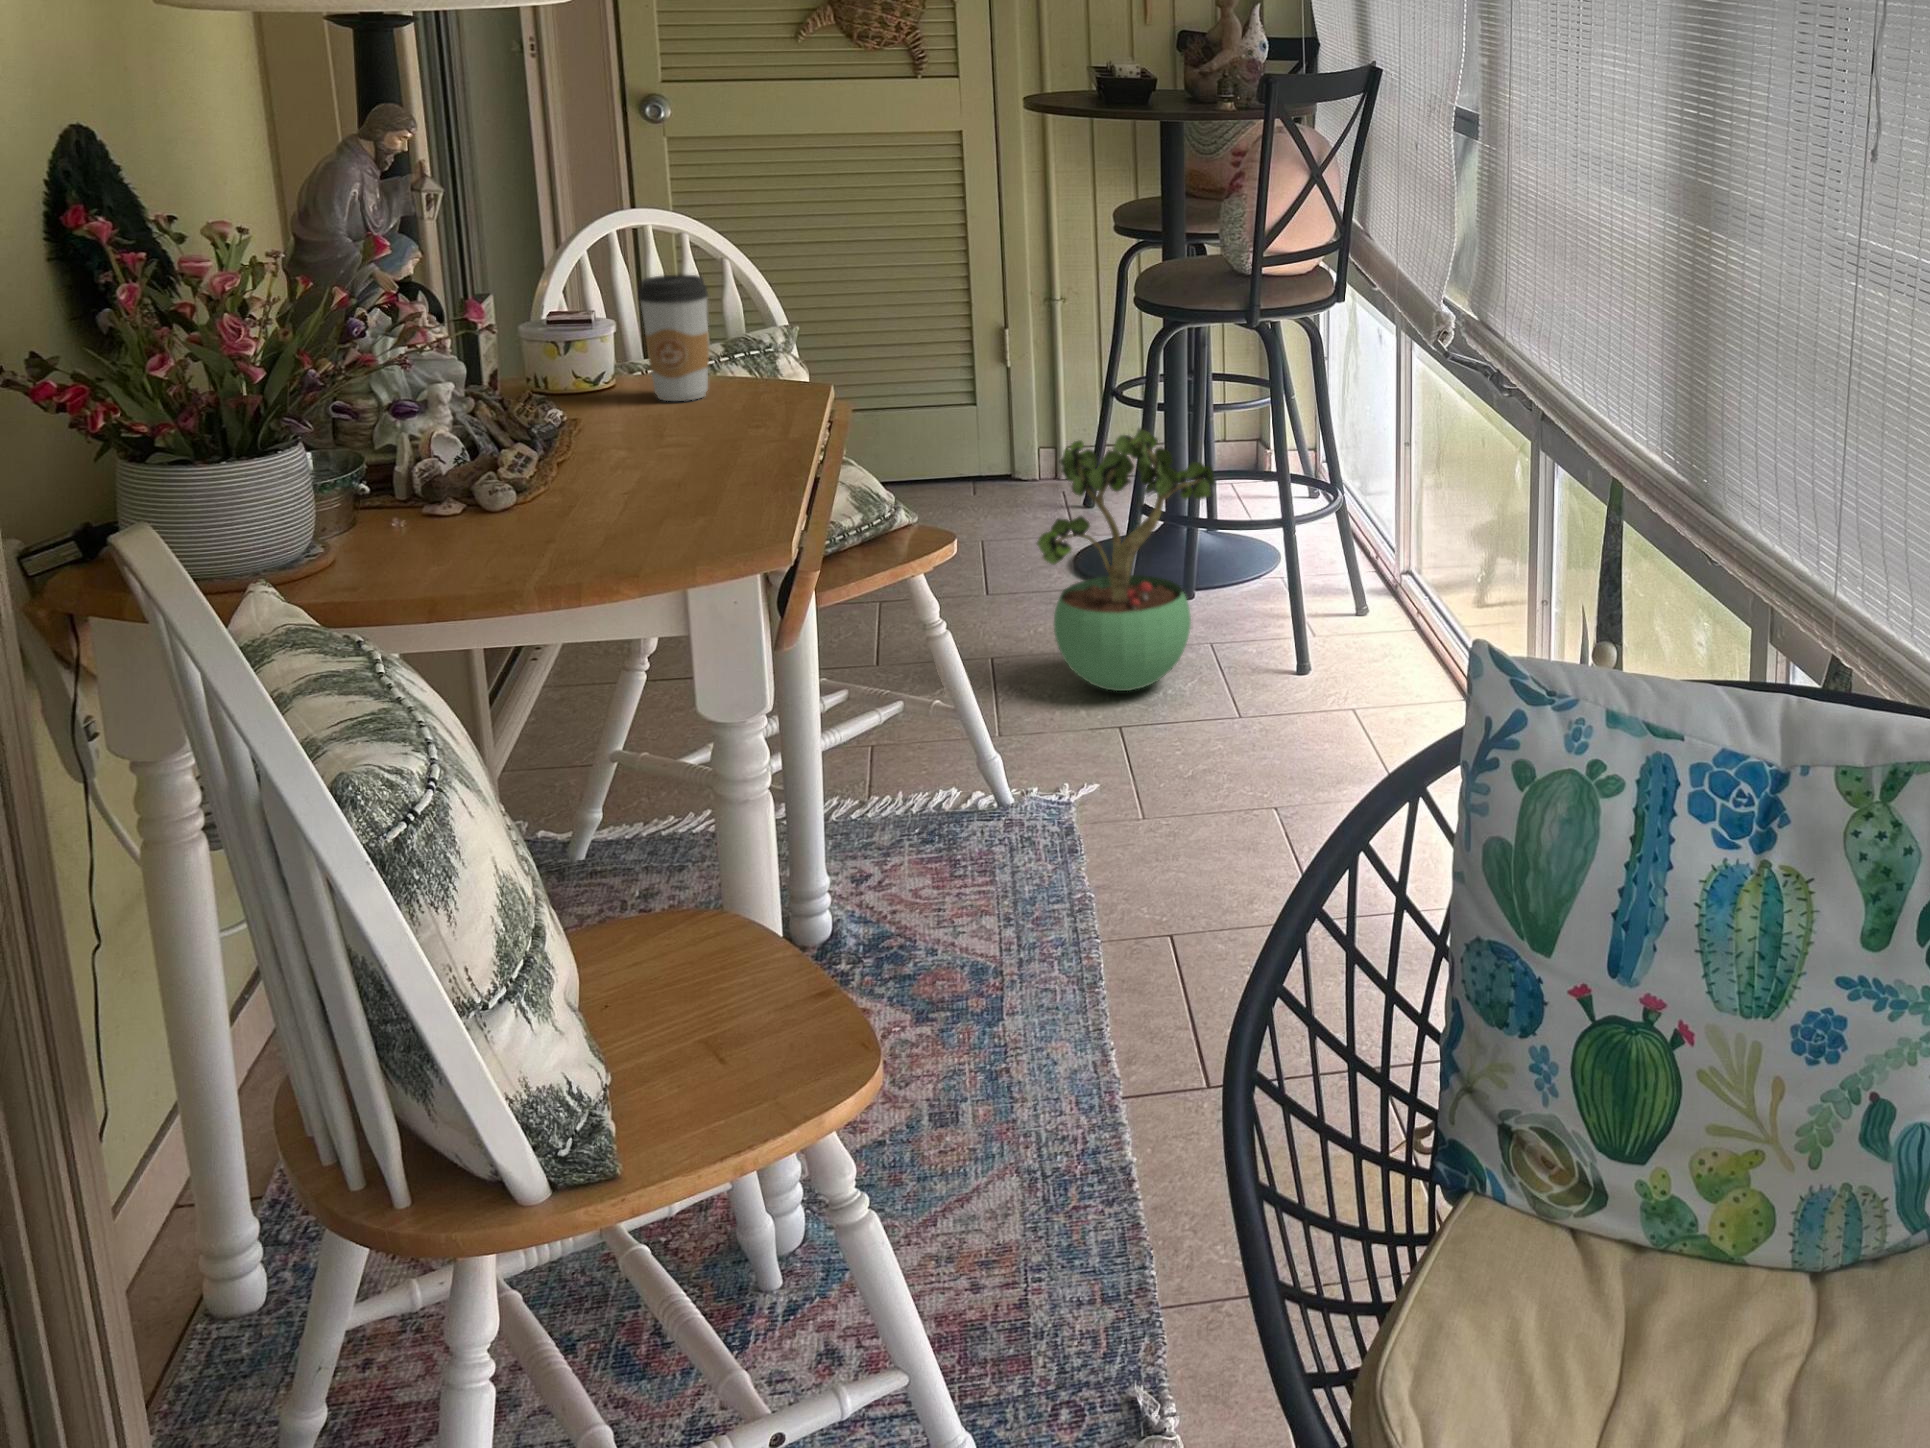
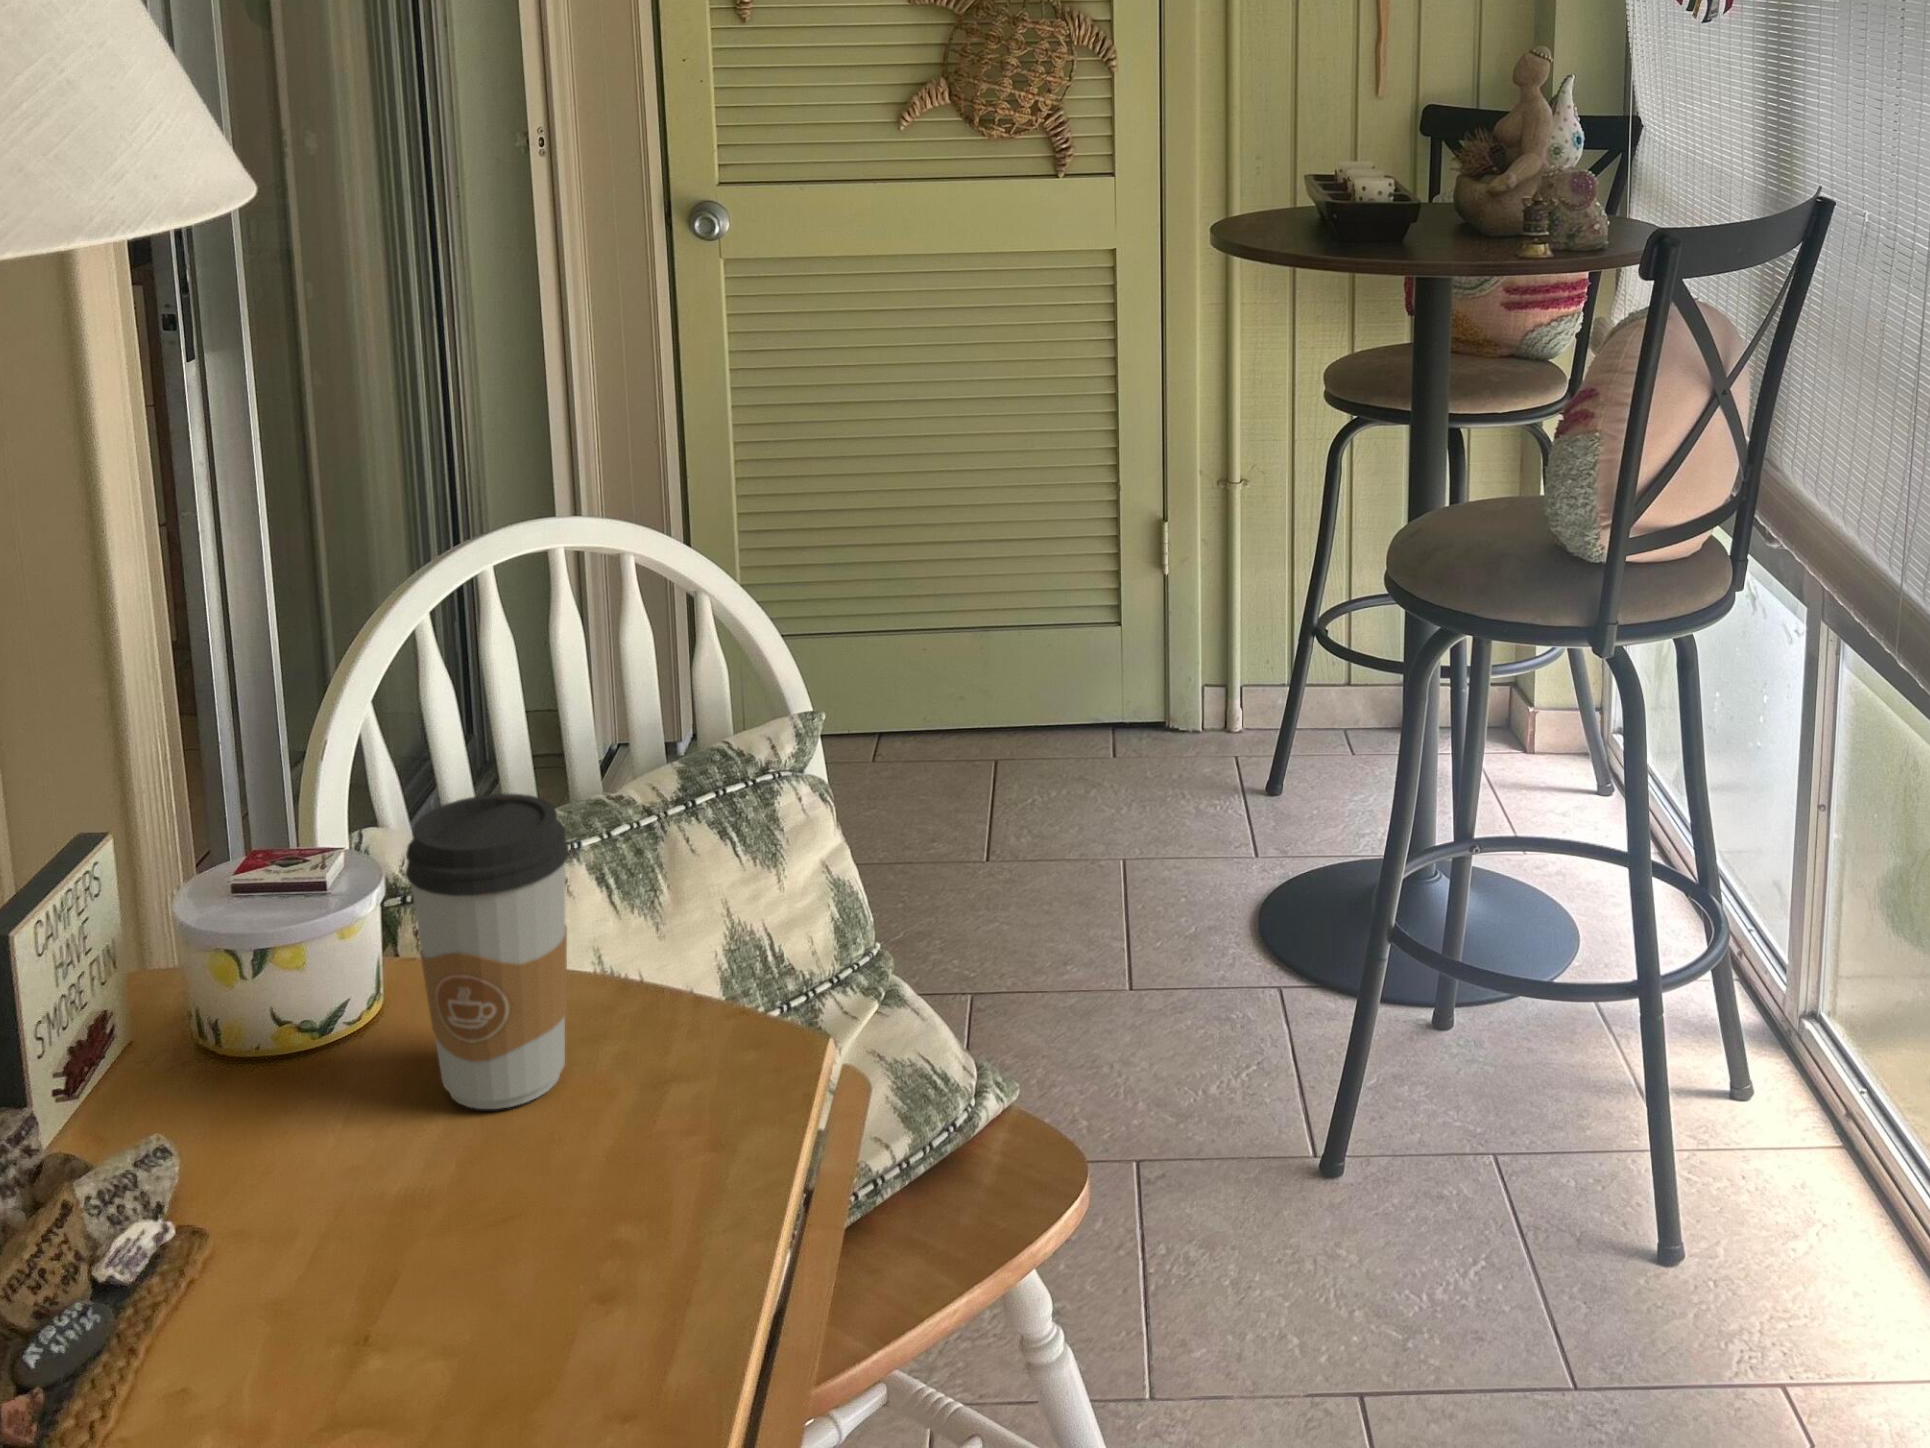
potted plant: present [1037,428,1215,691] -> none [1233,839,1548,1286]

